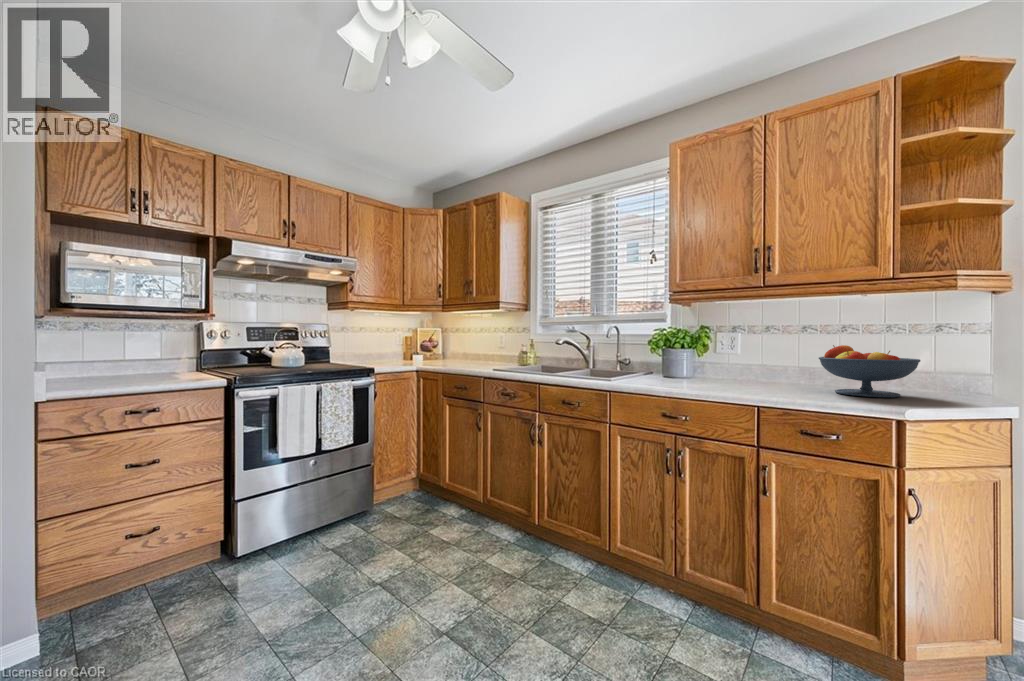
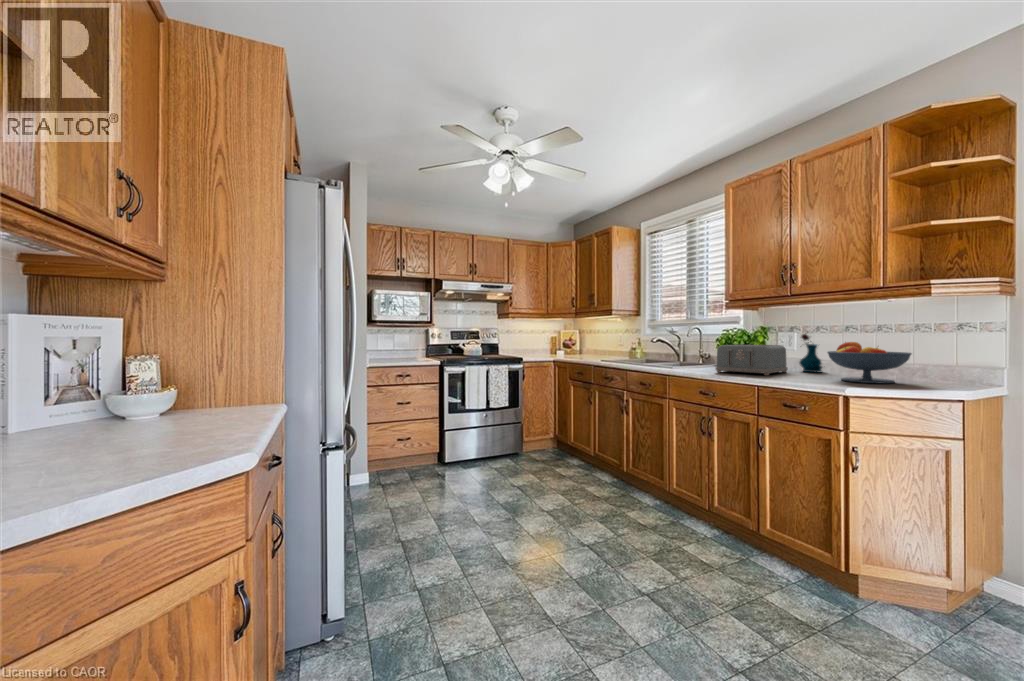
vase: none [750,333,779,382] -> present [800,334,822,372]
toaster: none [675,348,749,389] -> present [716,345,788,375]

